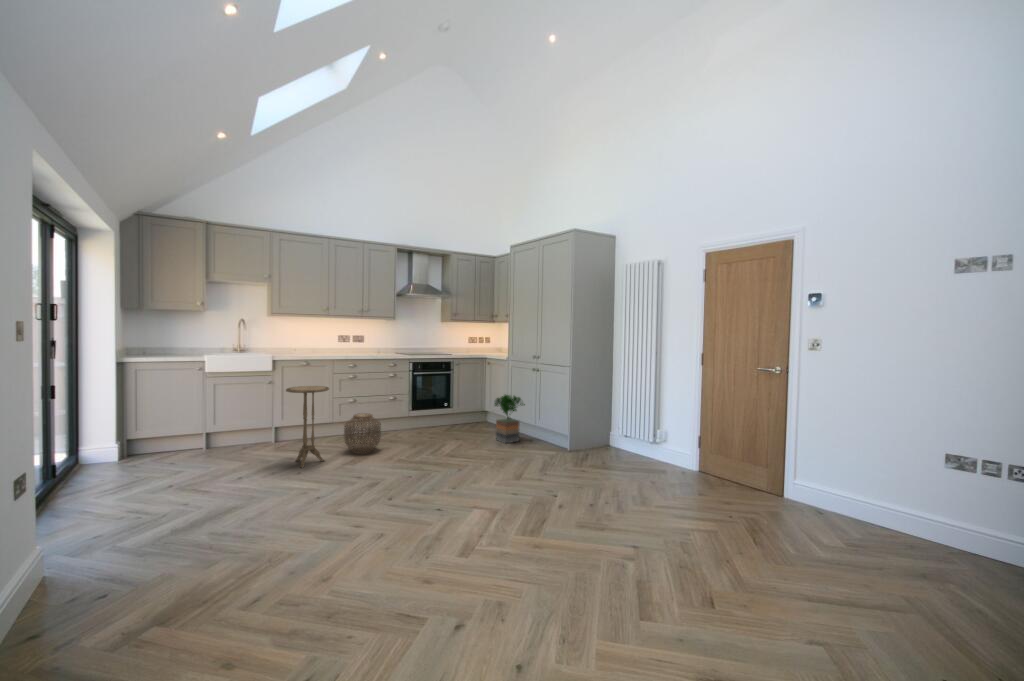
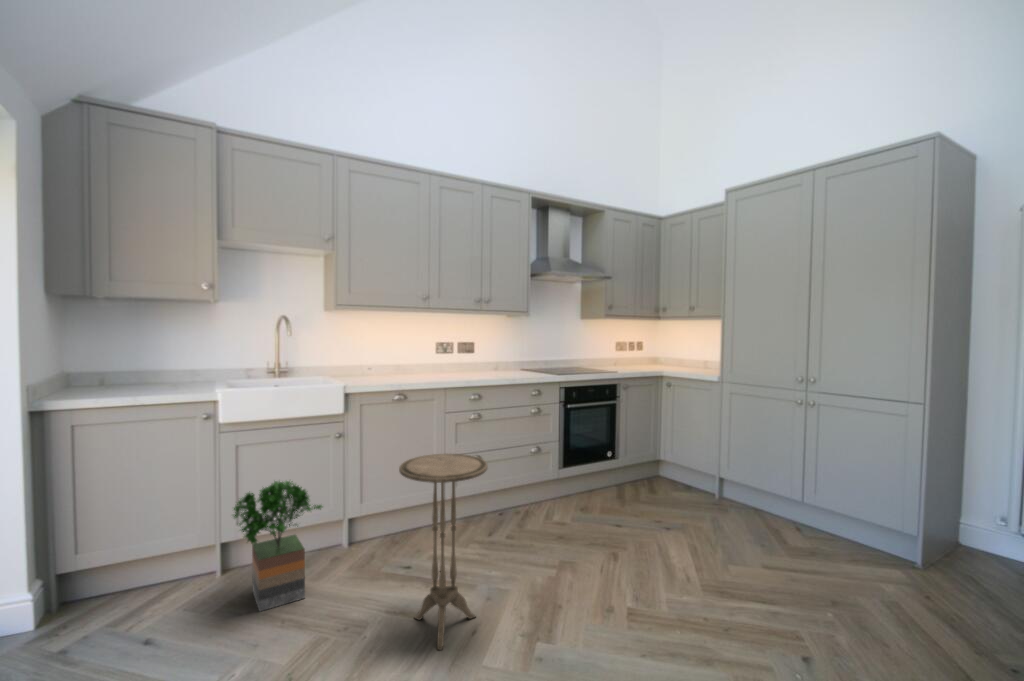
potted tree: present [495,395,525,443] -> present [234,481,322,611]
woven basket: present [344,413,381,453] -> none [493,497,563,584]

